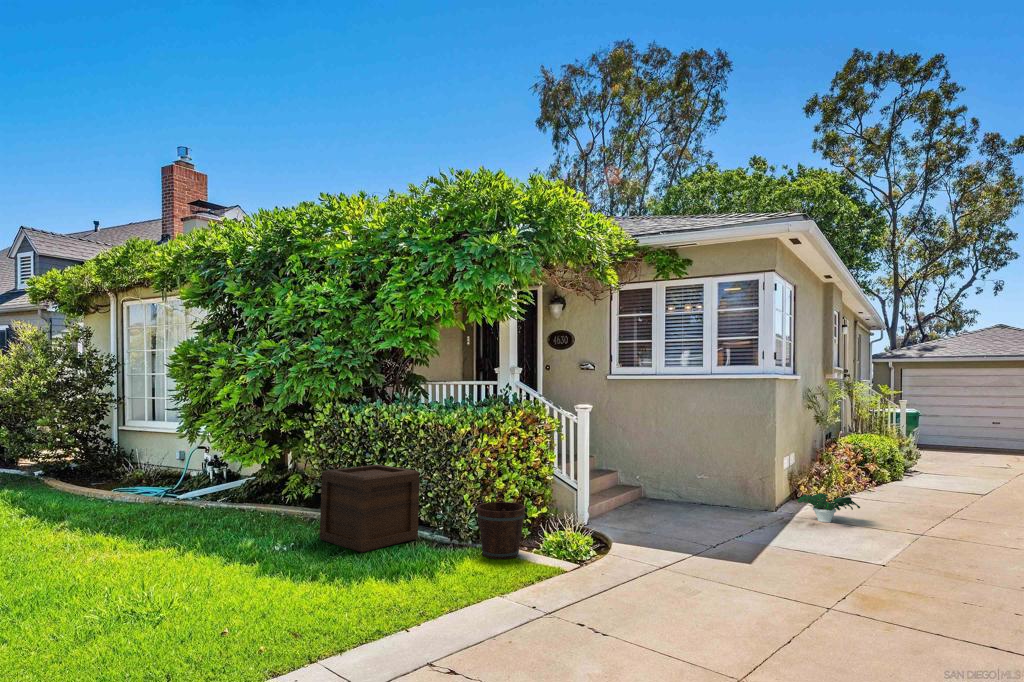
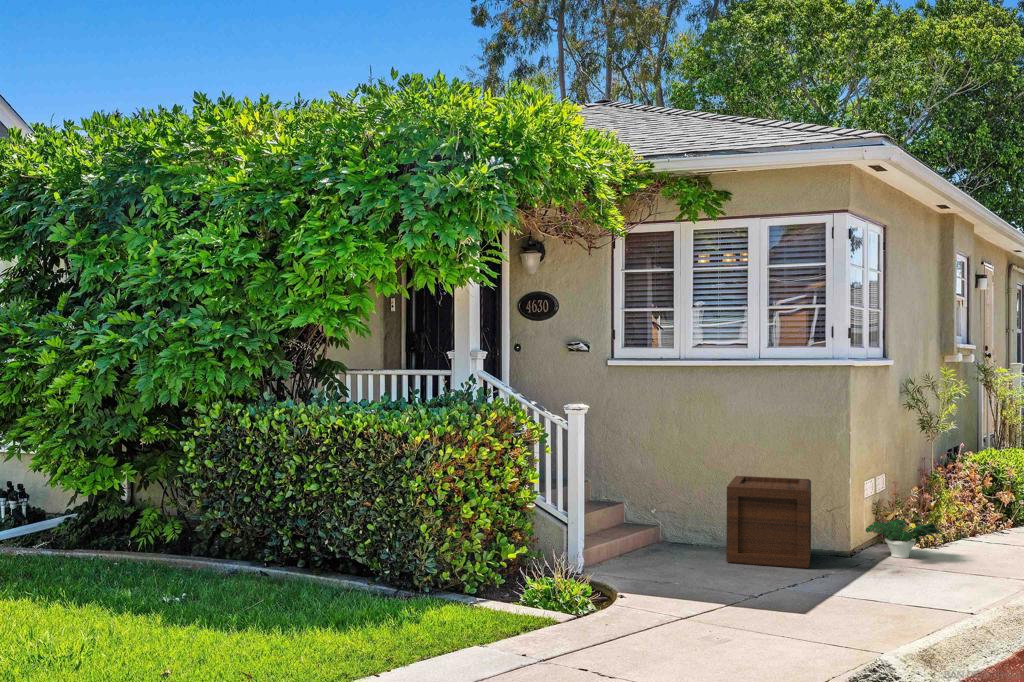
wooden crate: present [320,465,420,553] -> present [726,476,811,569]
bucket: present [477,500,525,559] -> none [437,534,502,610]

